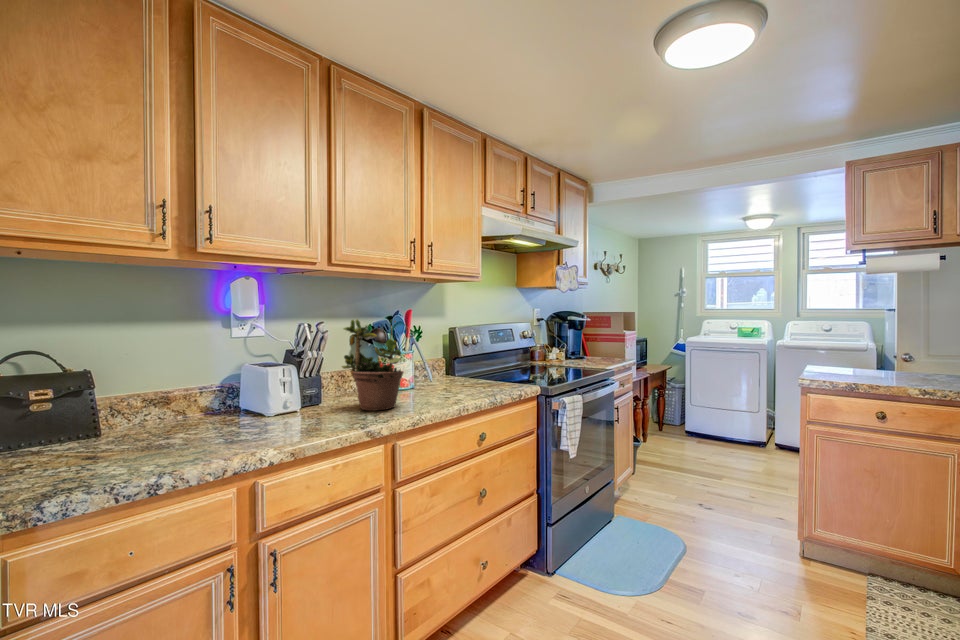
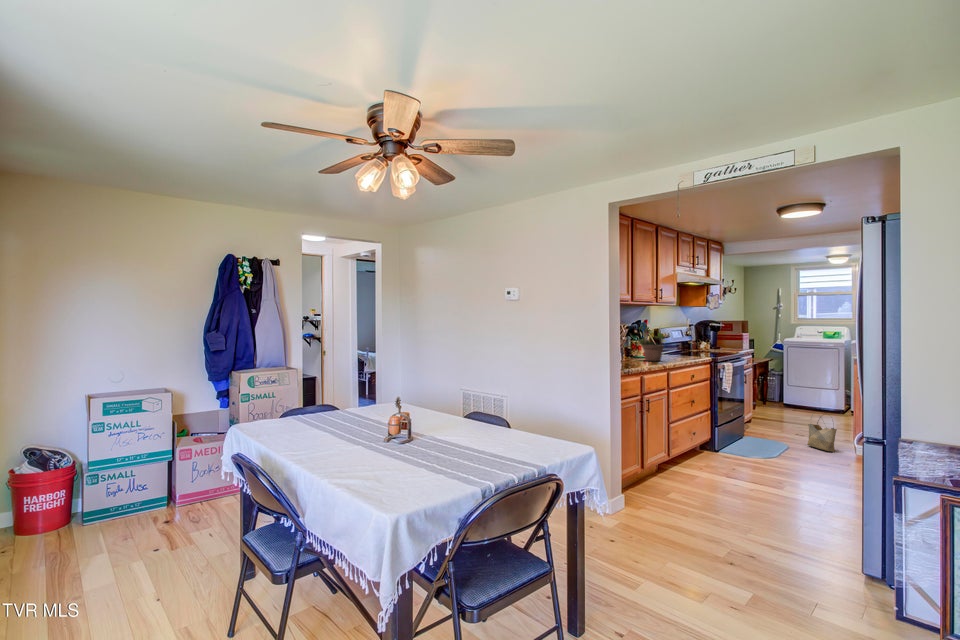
woven basket: none [717,483,770,560] -> present [807,414,837,452]

